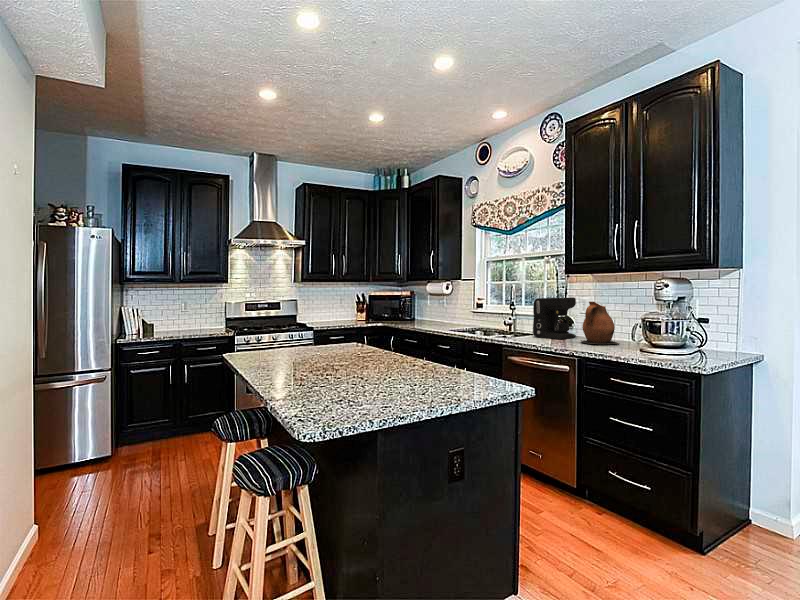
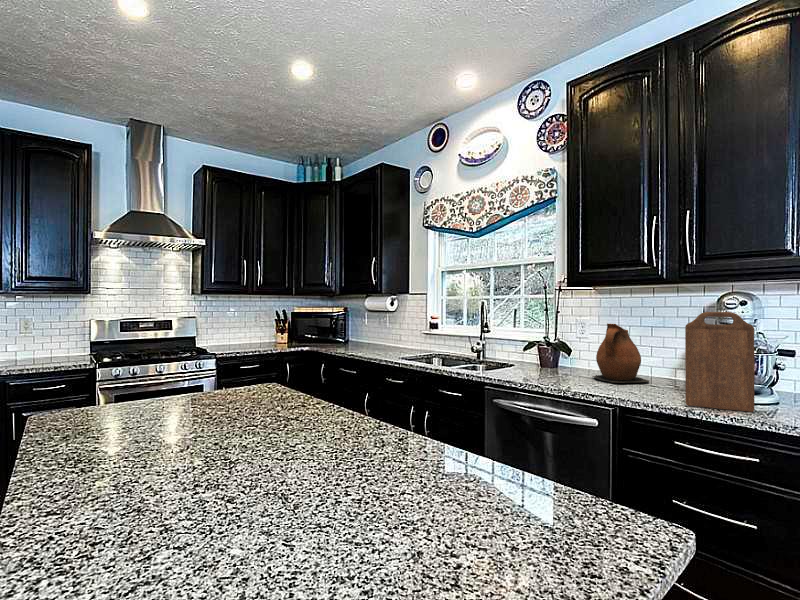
cutting board: none [620,292,662,358] -> present [685,312,754,412]
coffee maker: present [533,297,576,339] -> none [519,317,575,373]

